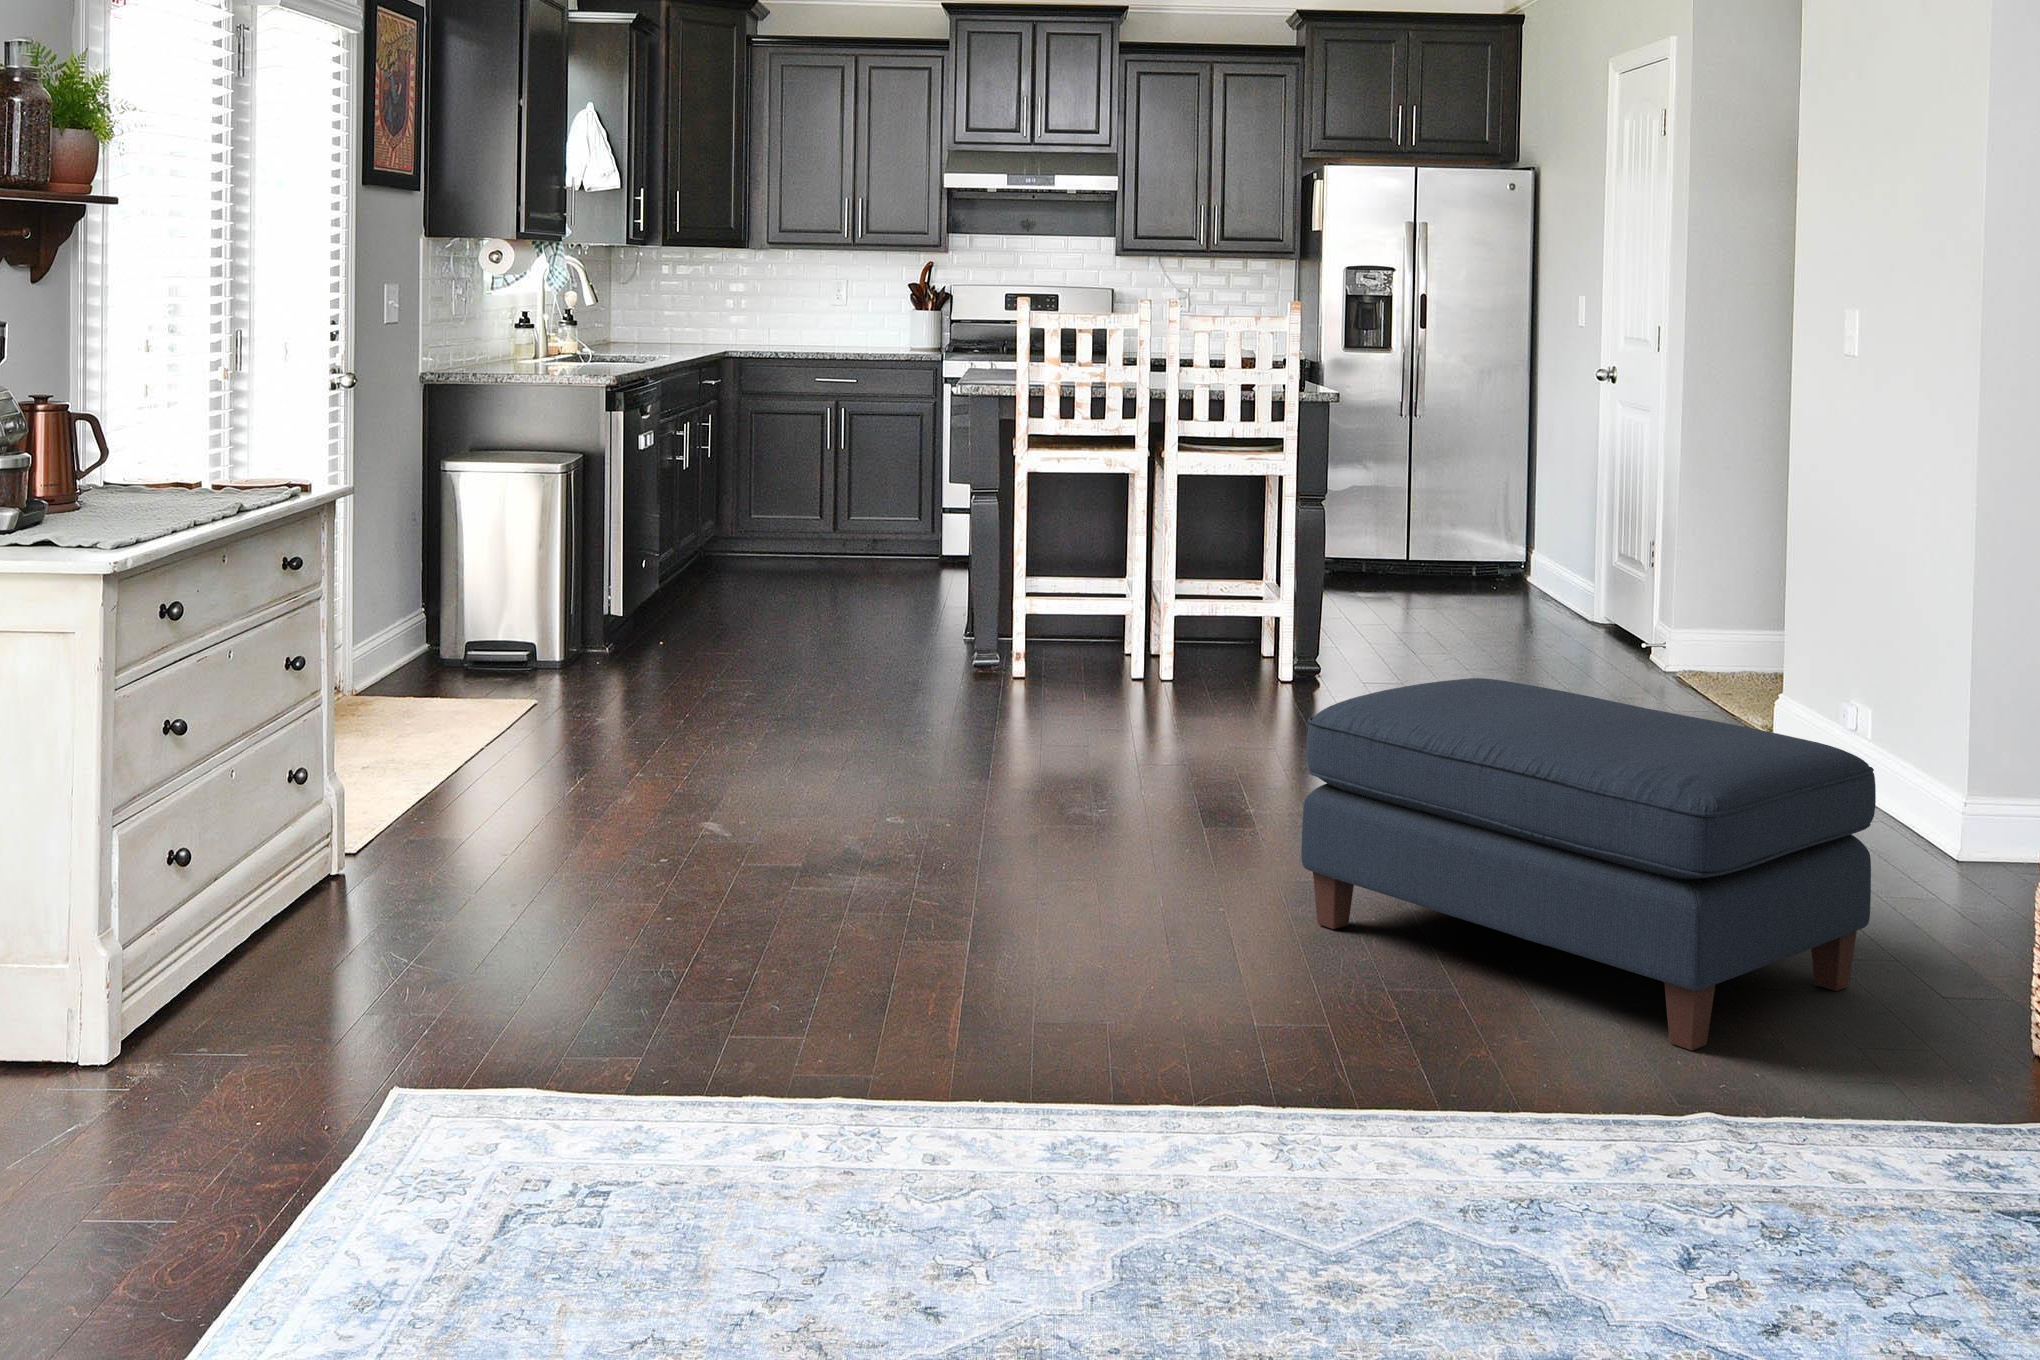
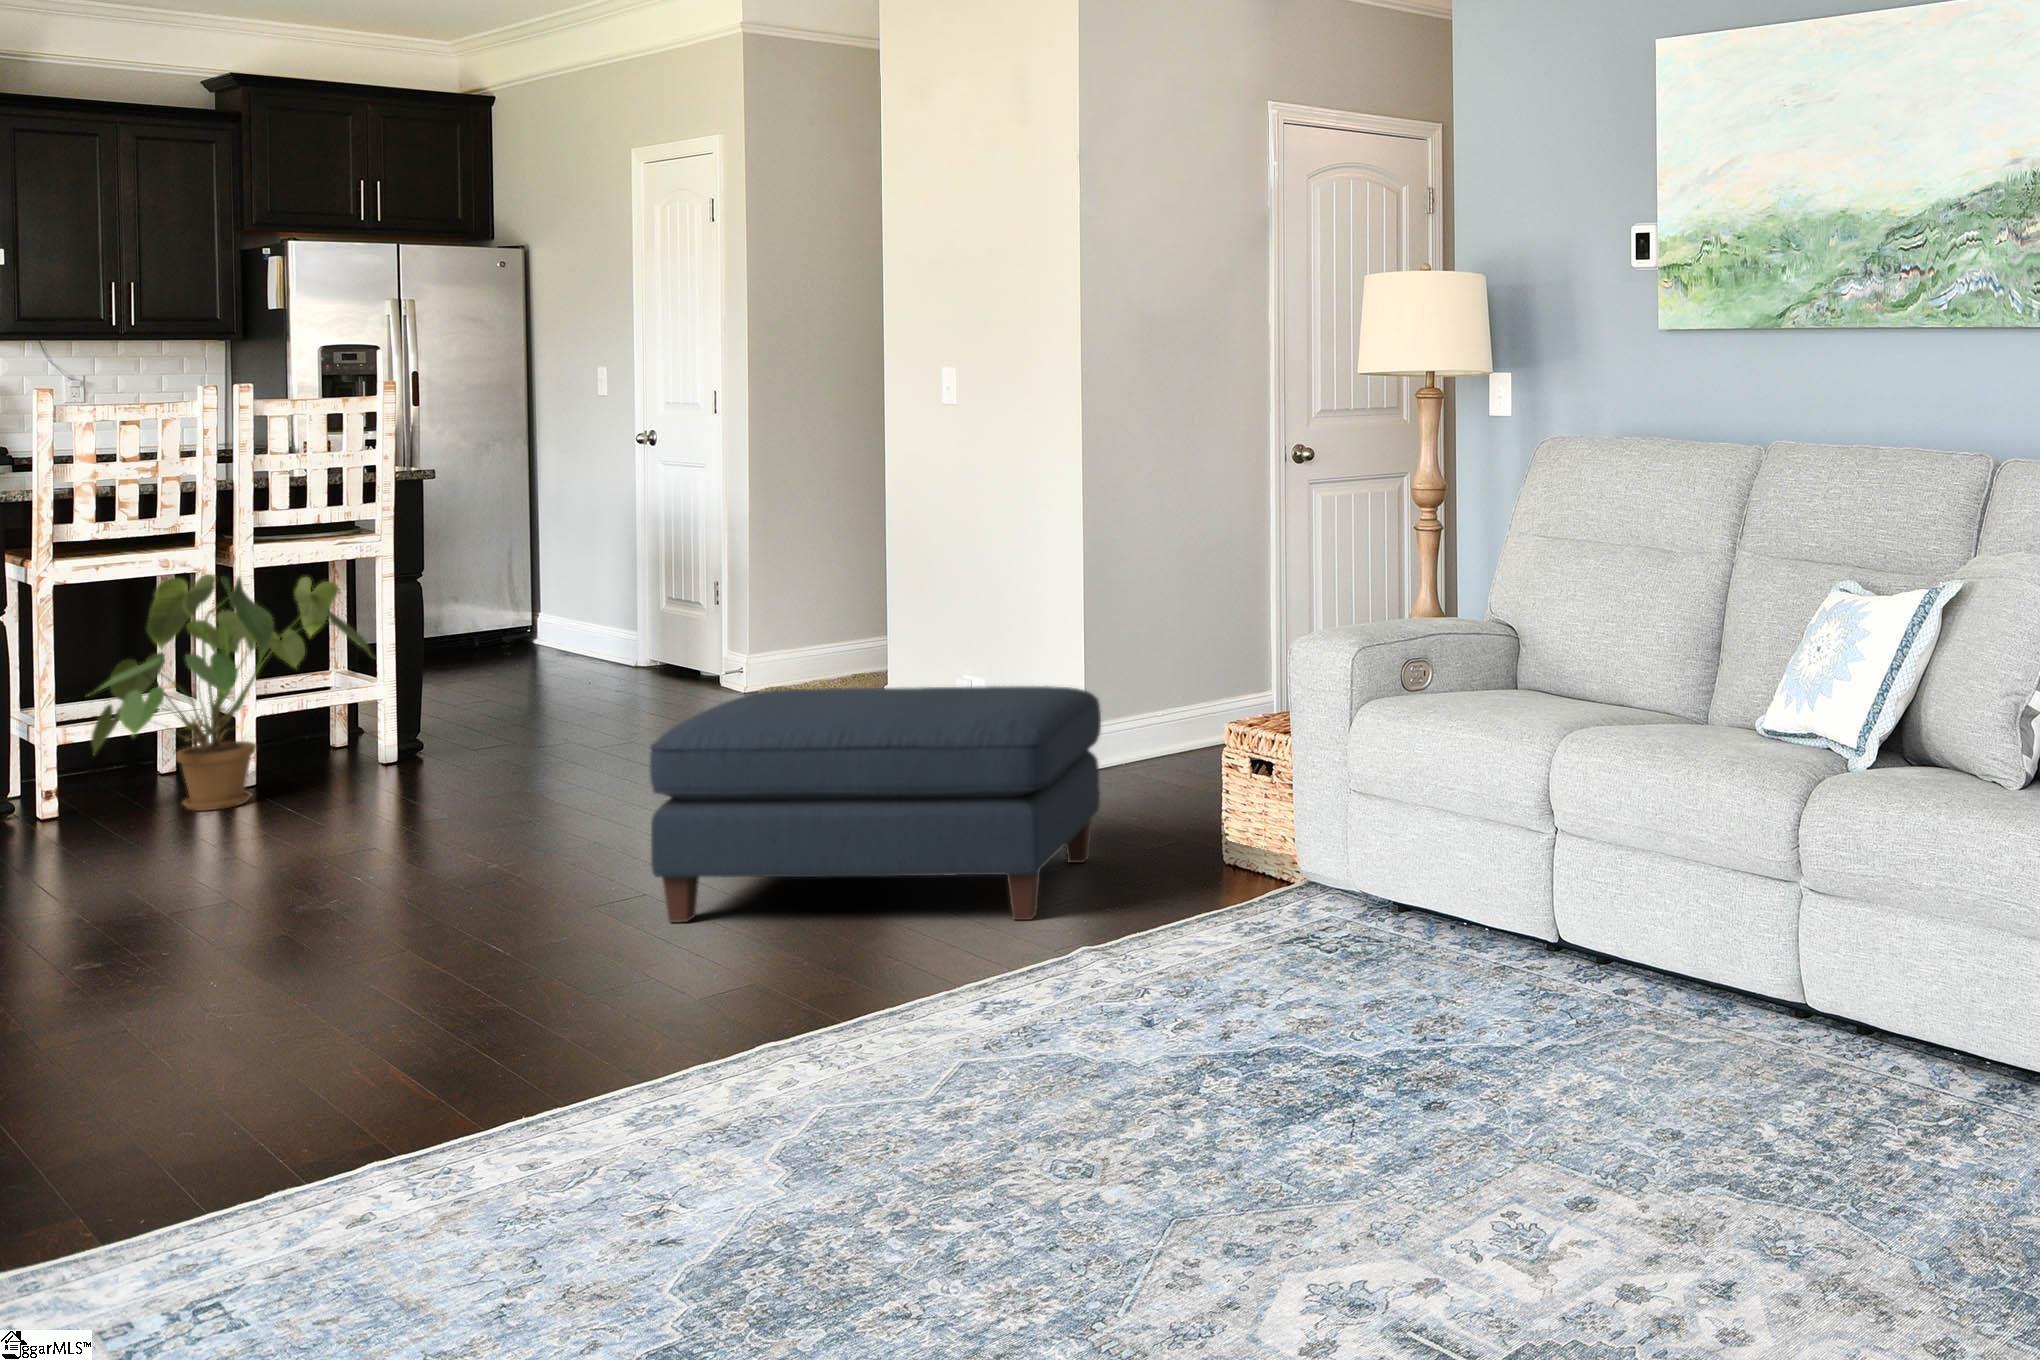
house plant: none [1019,476,1247,700] -> present [91,574,371,811]

